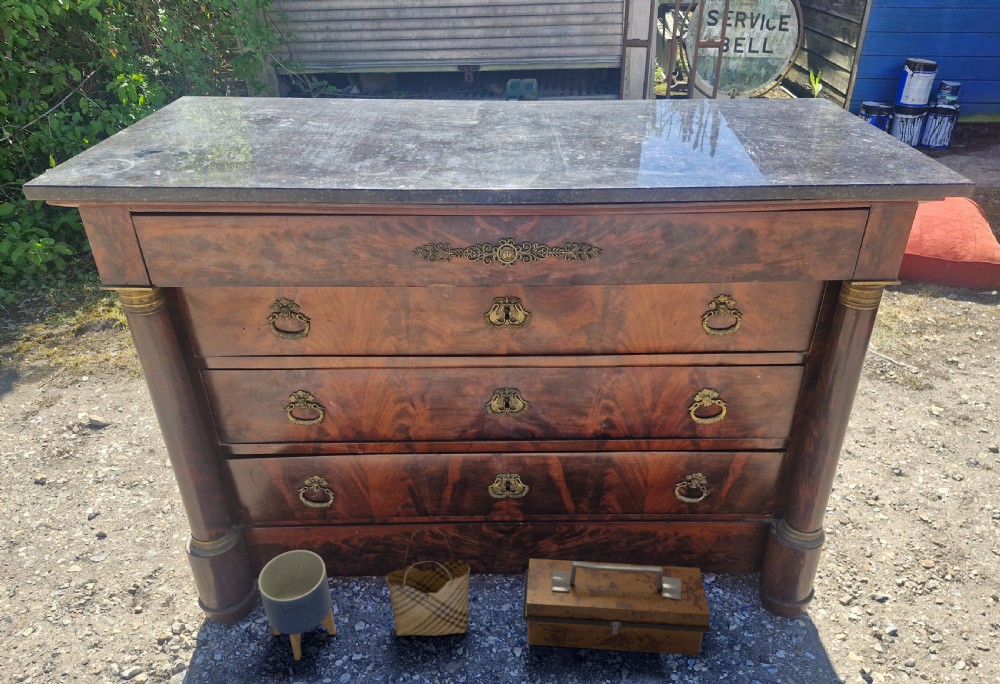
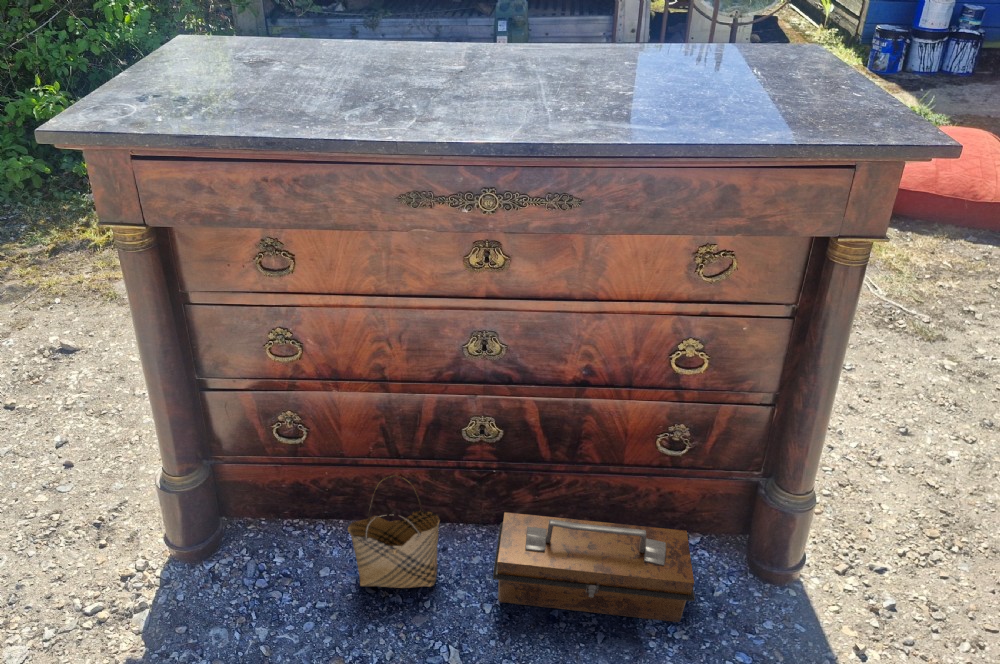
planter: present [258,550,336,660] -> none [210,494,297,608]

